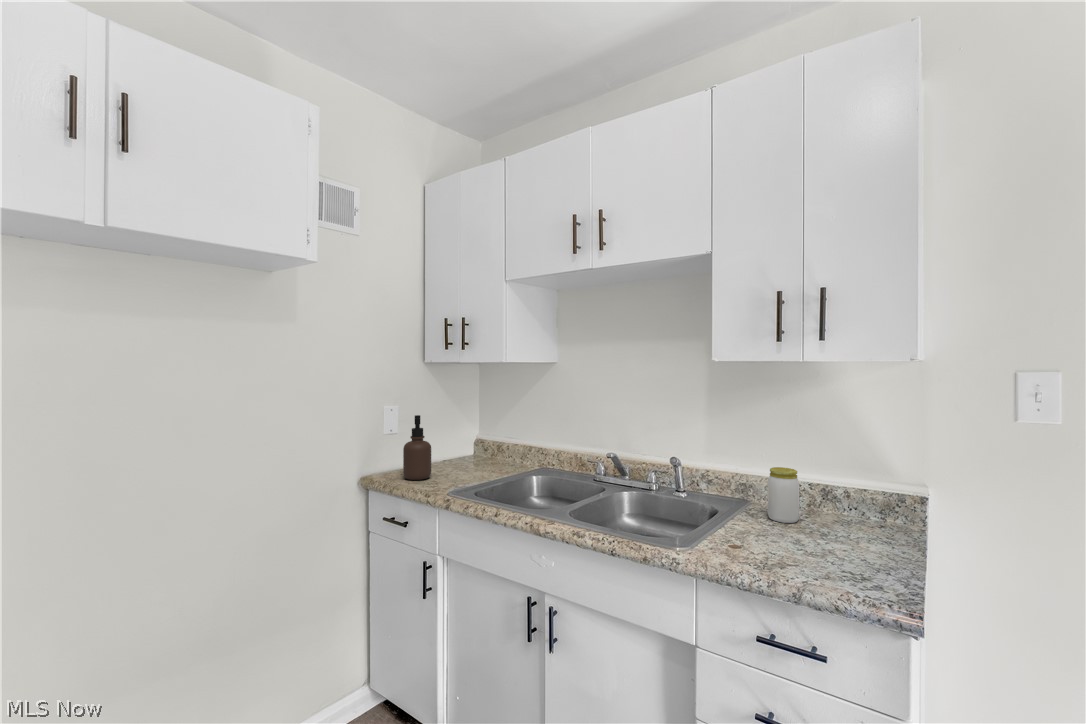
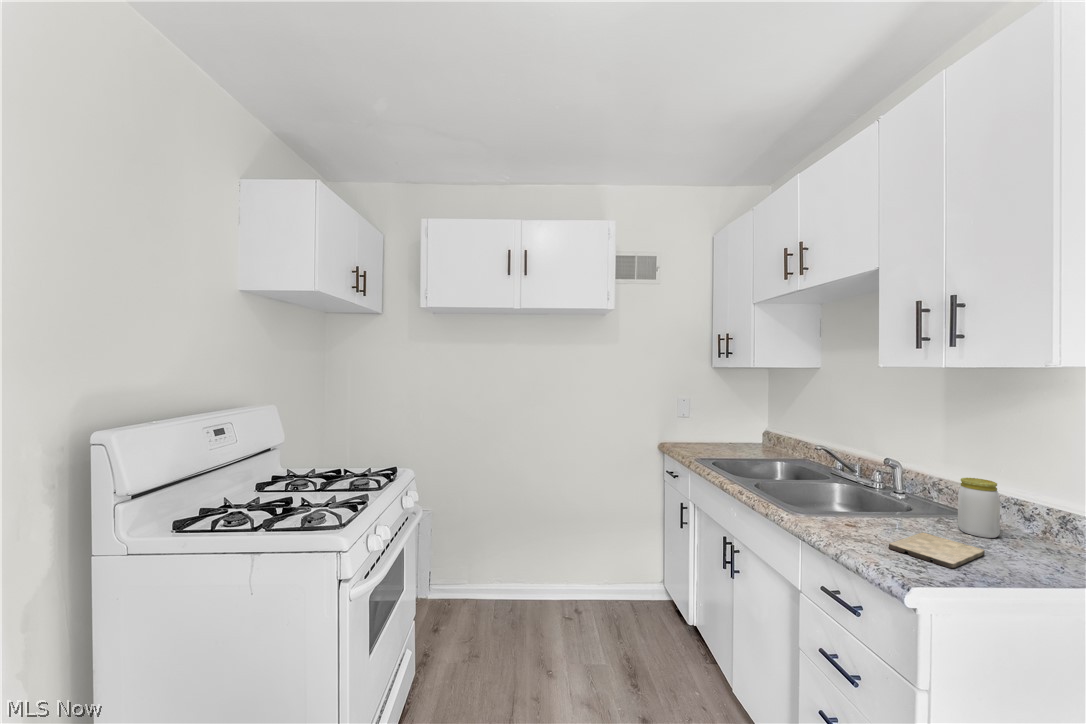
soap dispenser: present [403,415,431,480] -> none [683,405,703,450]
cutting board: none [783,535,867,571] -> present [888,533,985,568]

